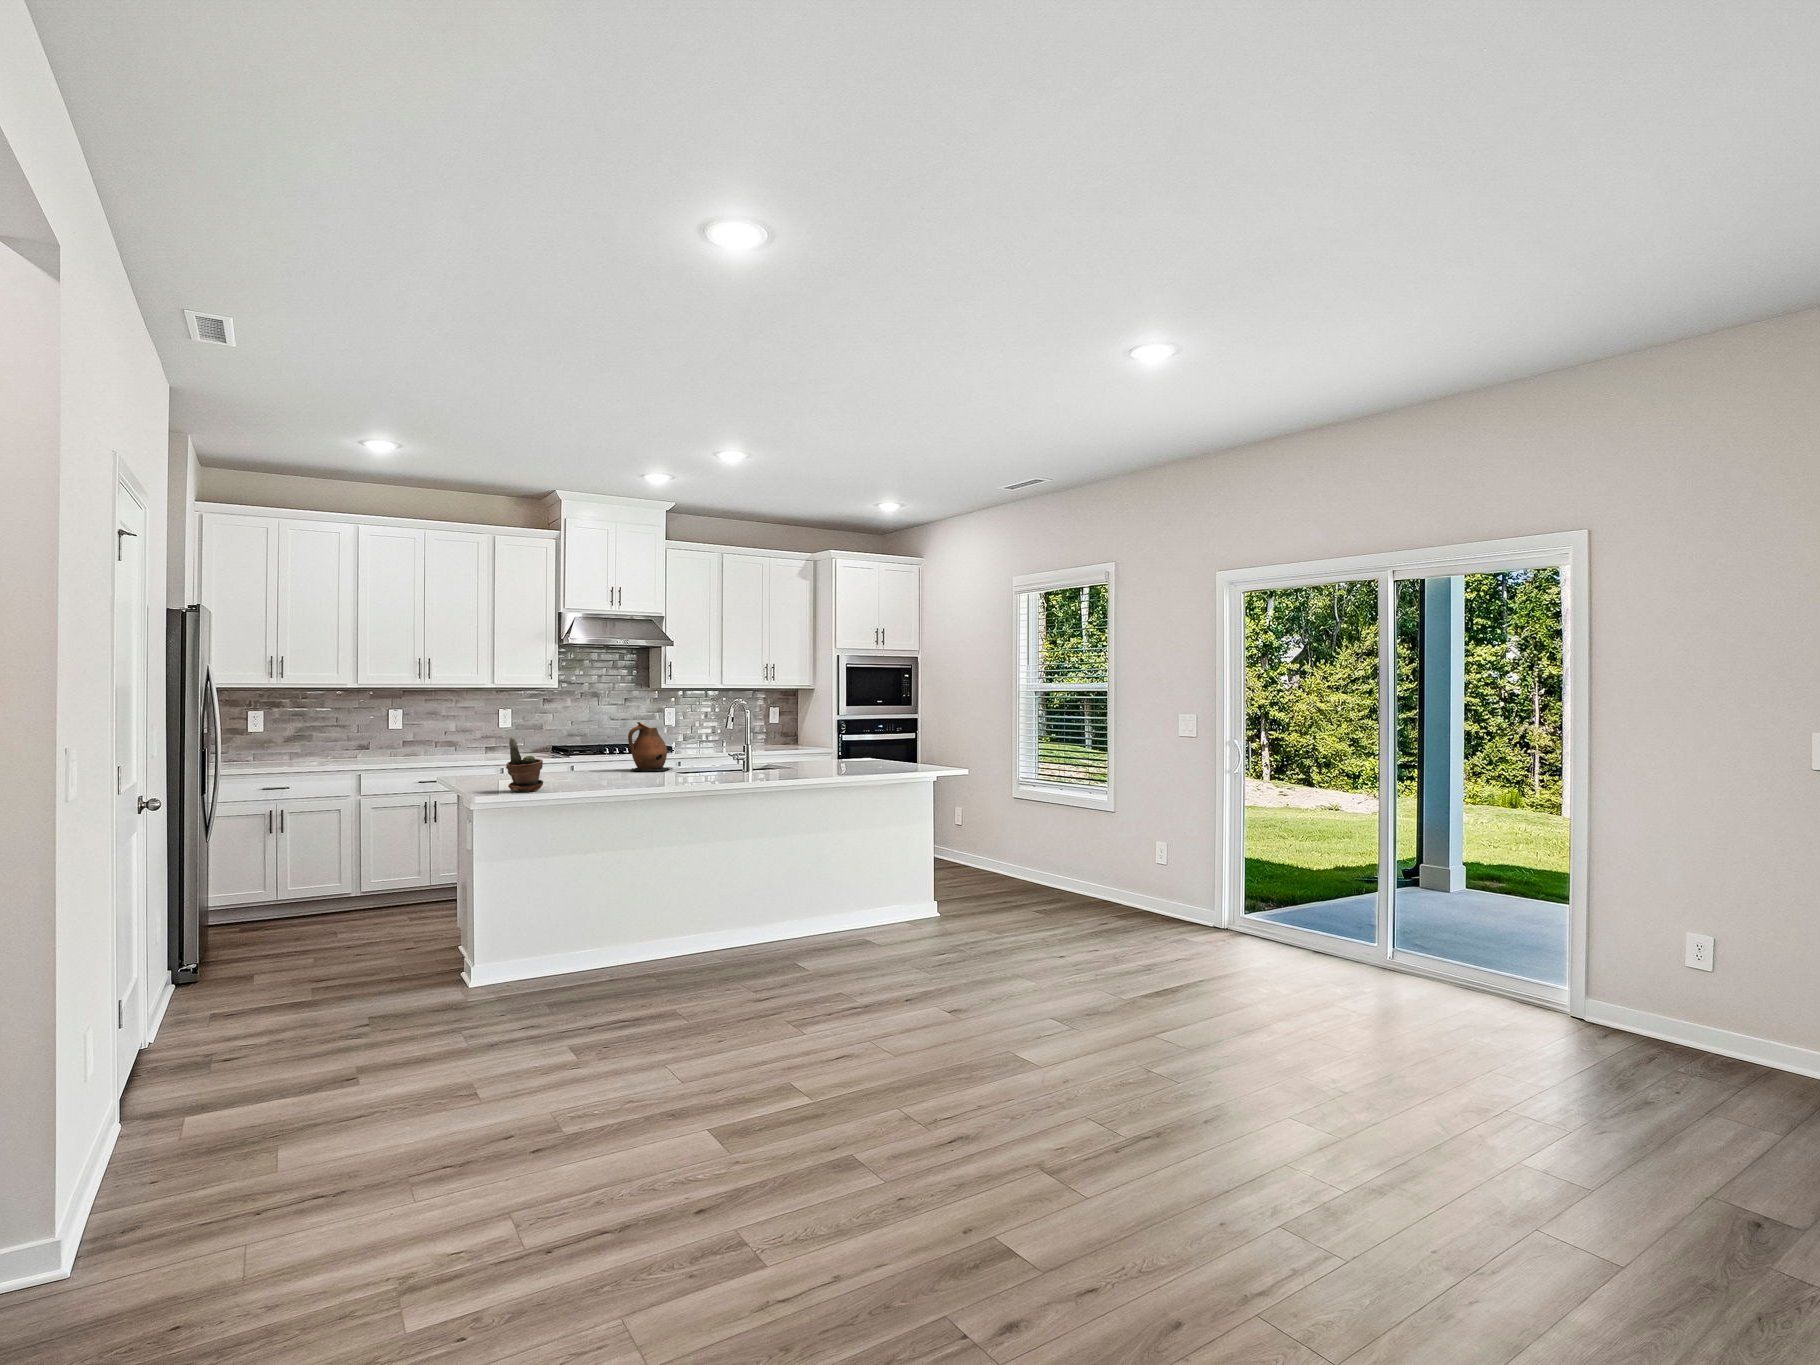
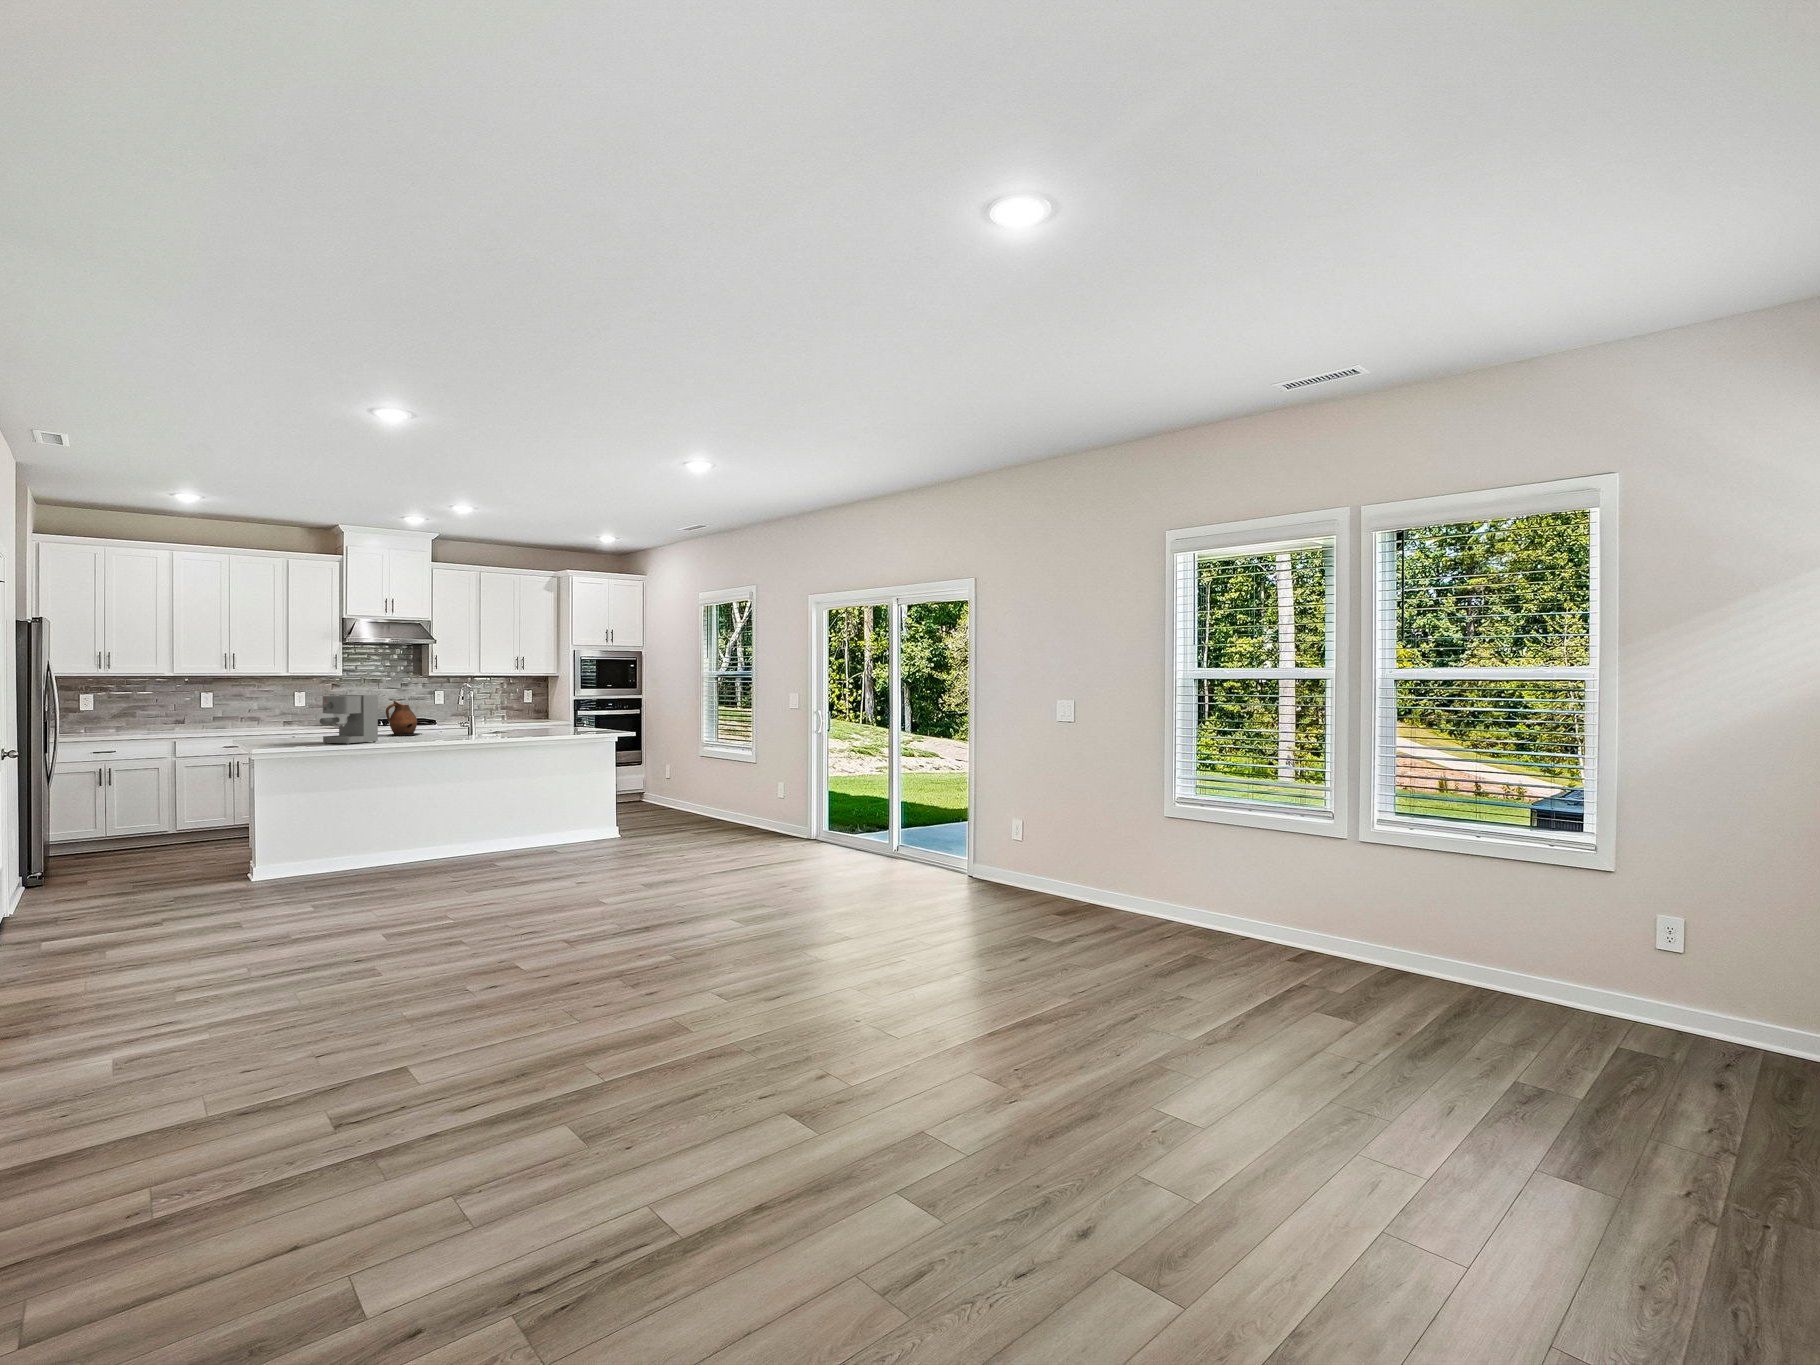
coffee maker: none [558,713,631,786] -> present [320,695,378,744]
potted plant: present [506,737,543,792] -> none [279,711,307,748]

